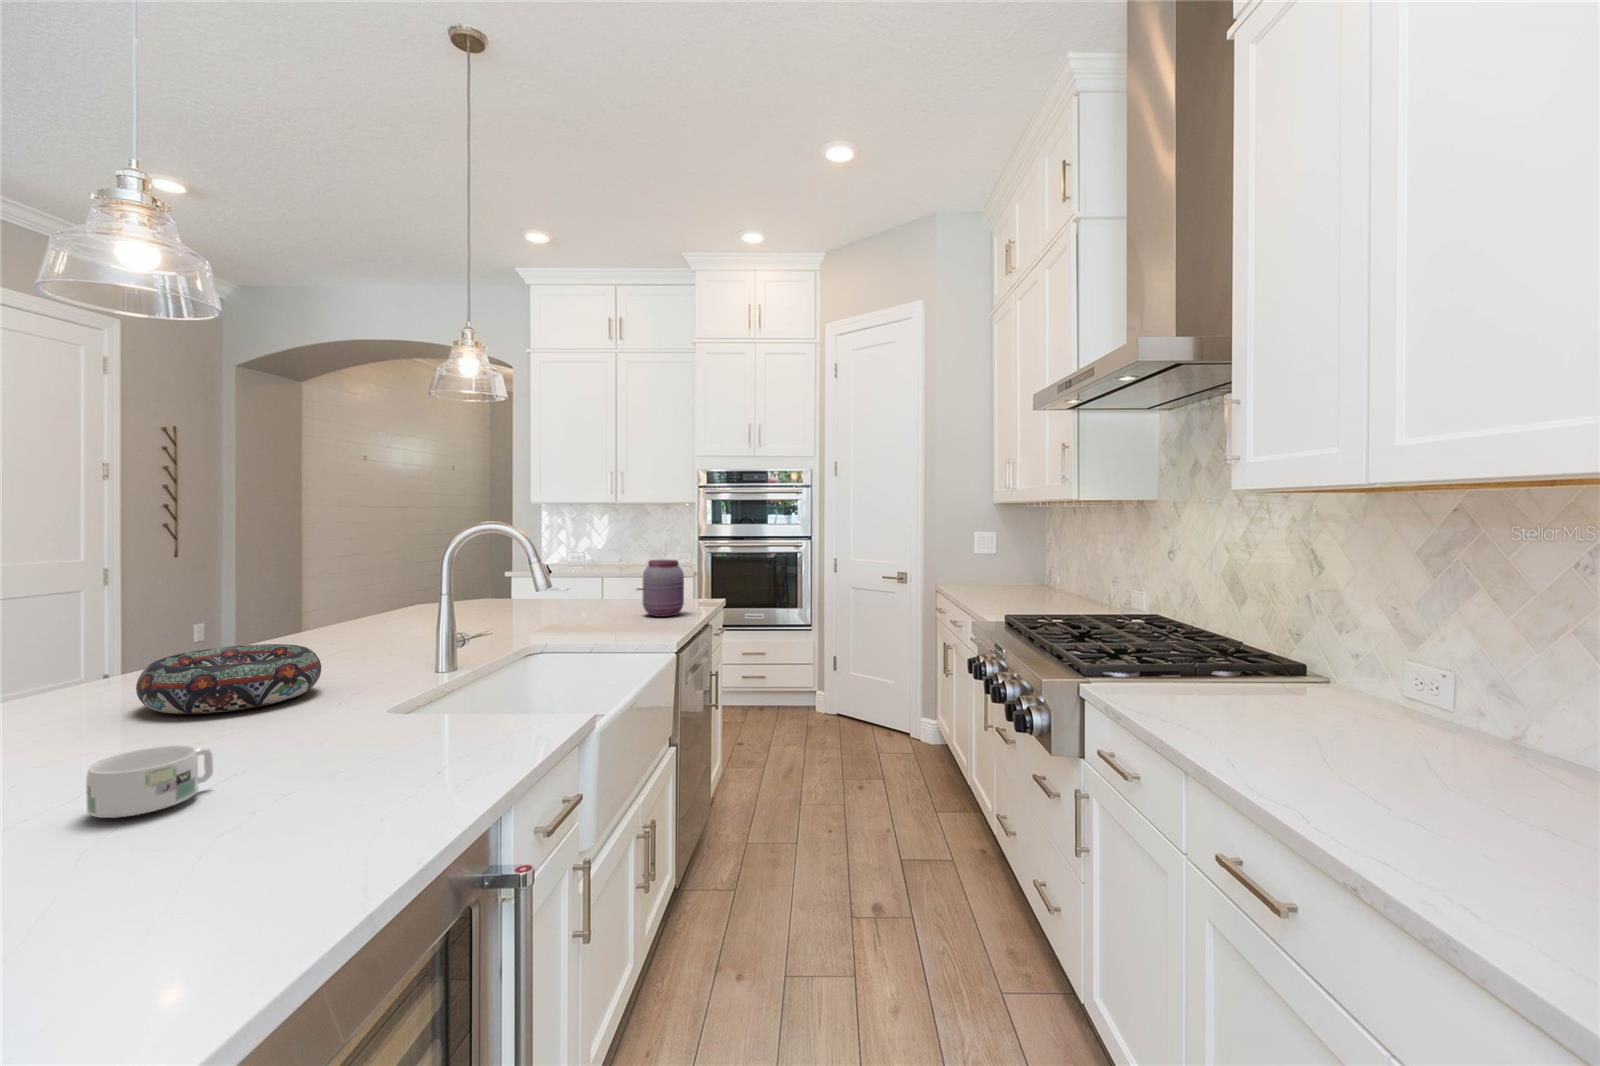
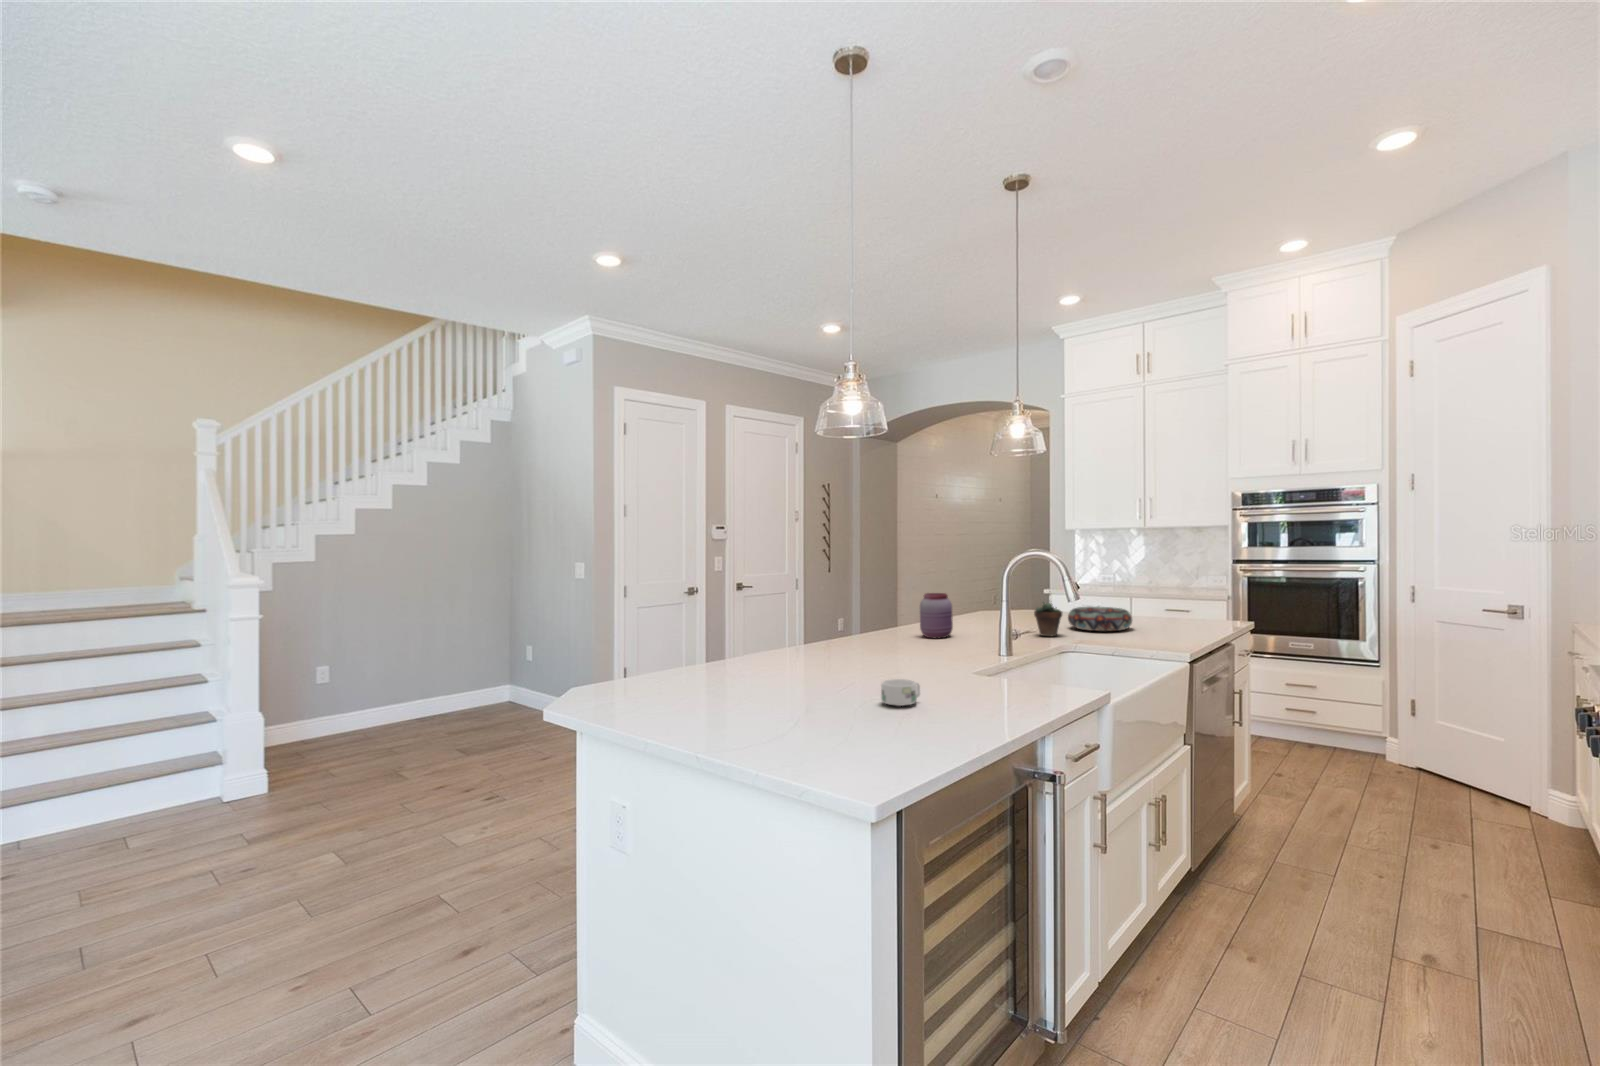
jar: present [643,560,684,617] -> present [920,593,953,638]
succulent plant: none [487,566,526,626] -> present [1034,594,1062,637]
decorative bowl: present [136,644,321,714] -> present [1068,607,1132,631]

